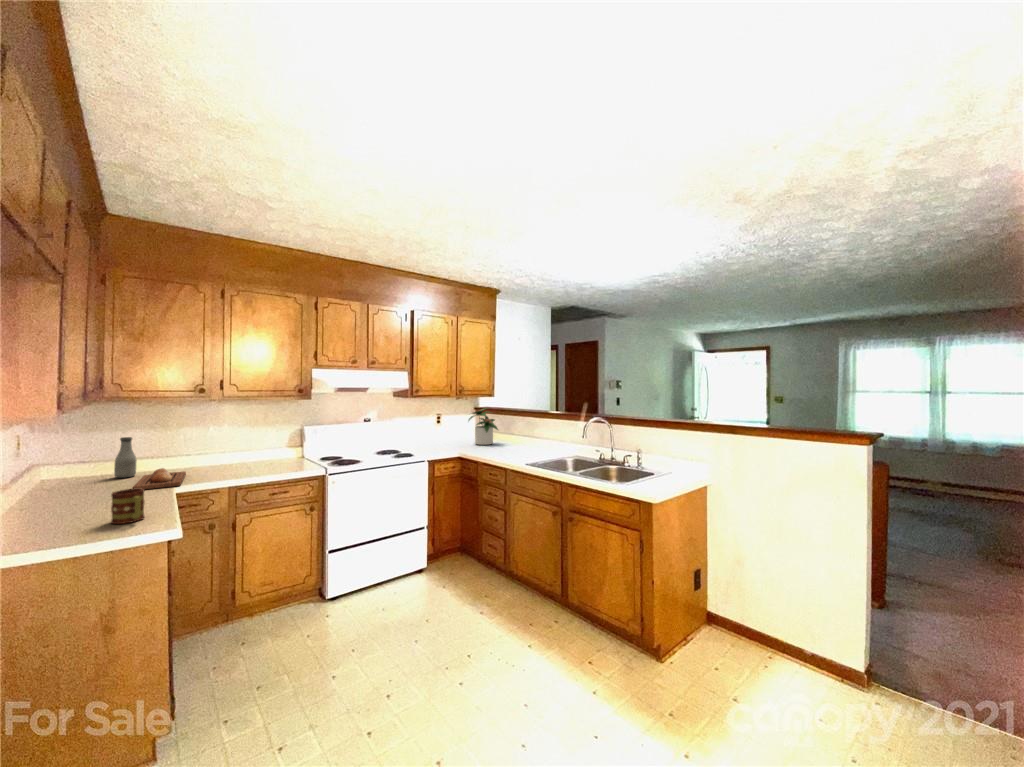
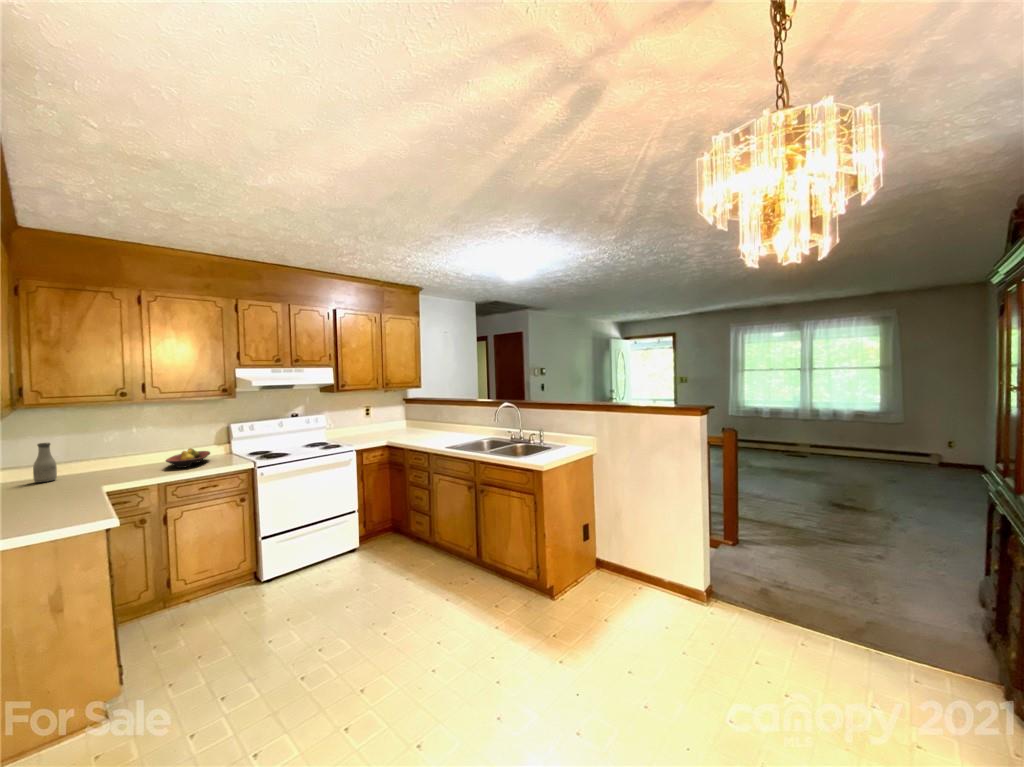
potted plant: present [469,408,498,445] -> none [394,399,426,433]
fruit bowl: none [239,450,283,471] -> present [166,448,210,468]
bread loaf: present [133,468,186,489] -> none [58,471,111,492]
mug: present [111,488,145,524] -> none [43,487,78,520]

